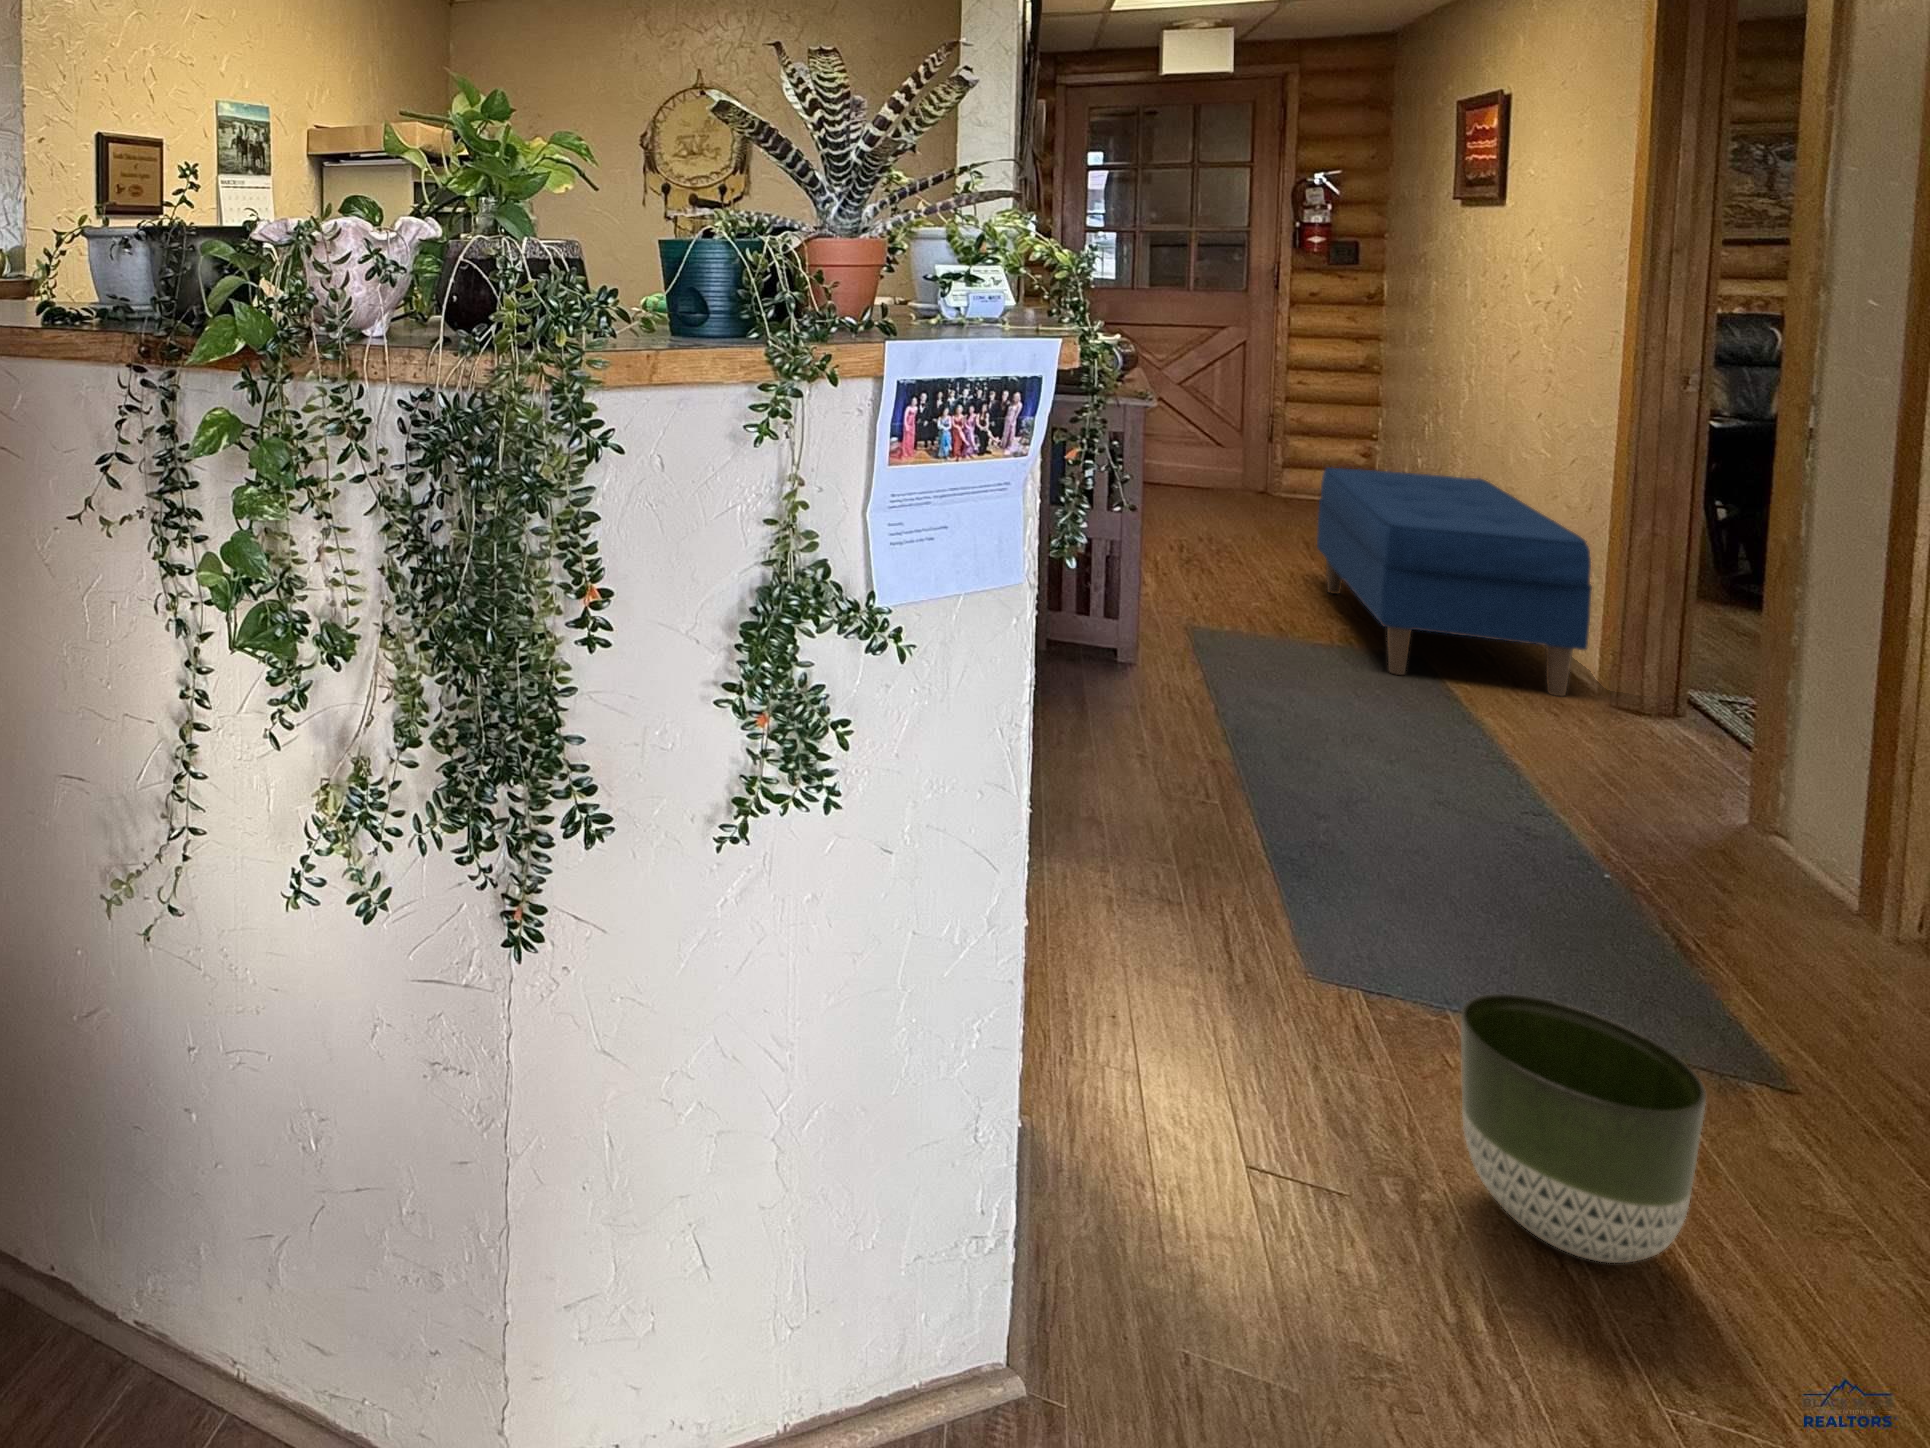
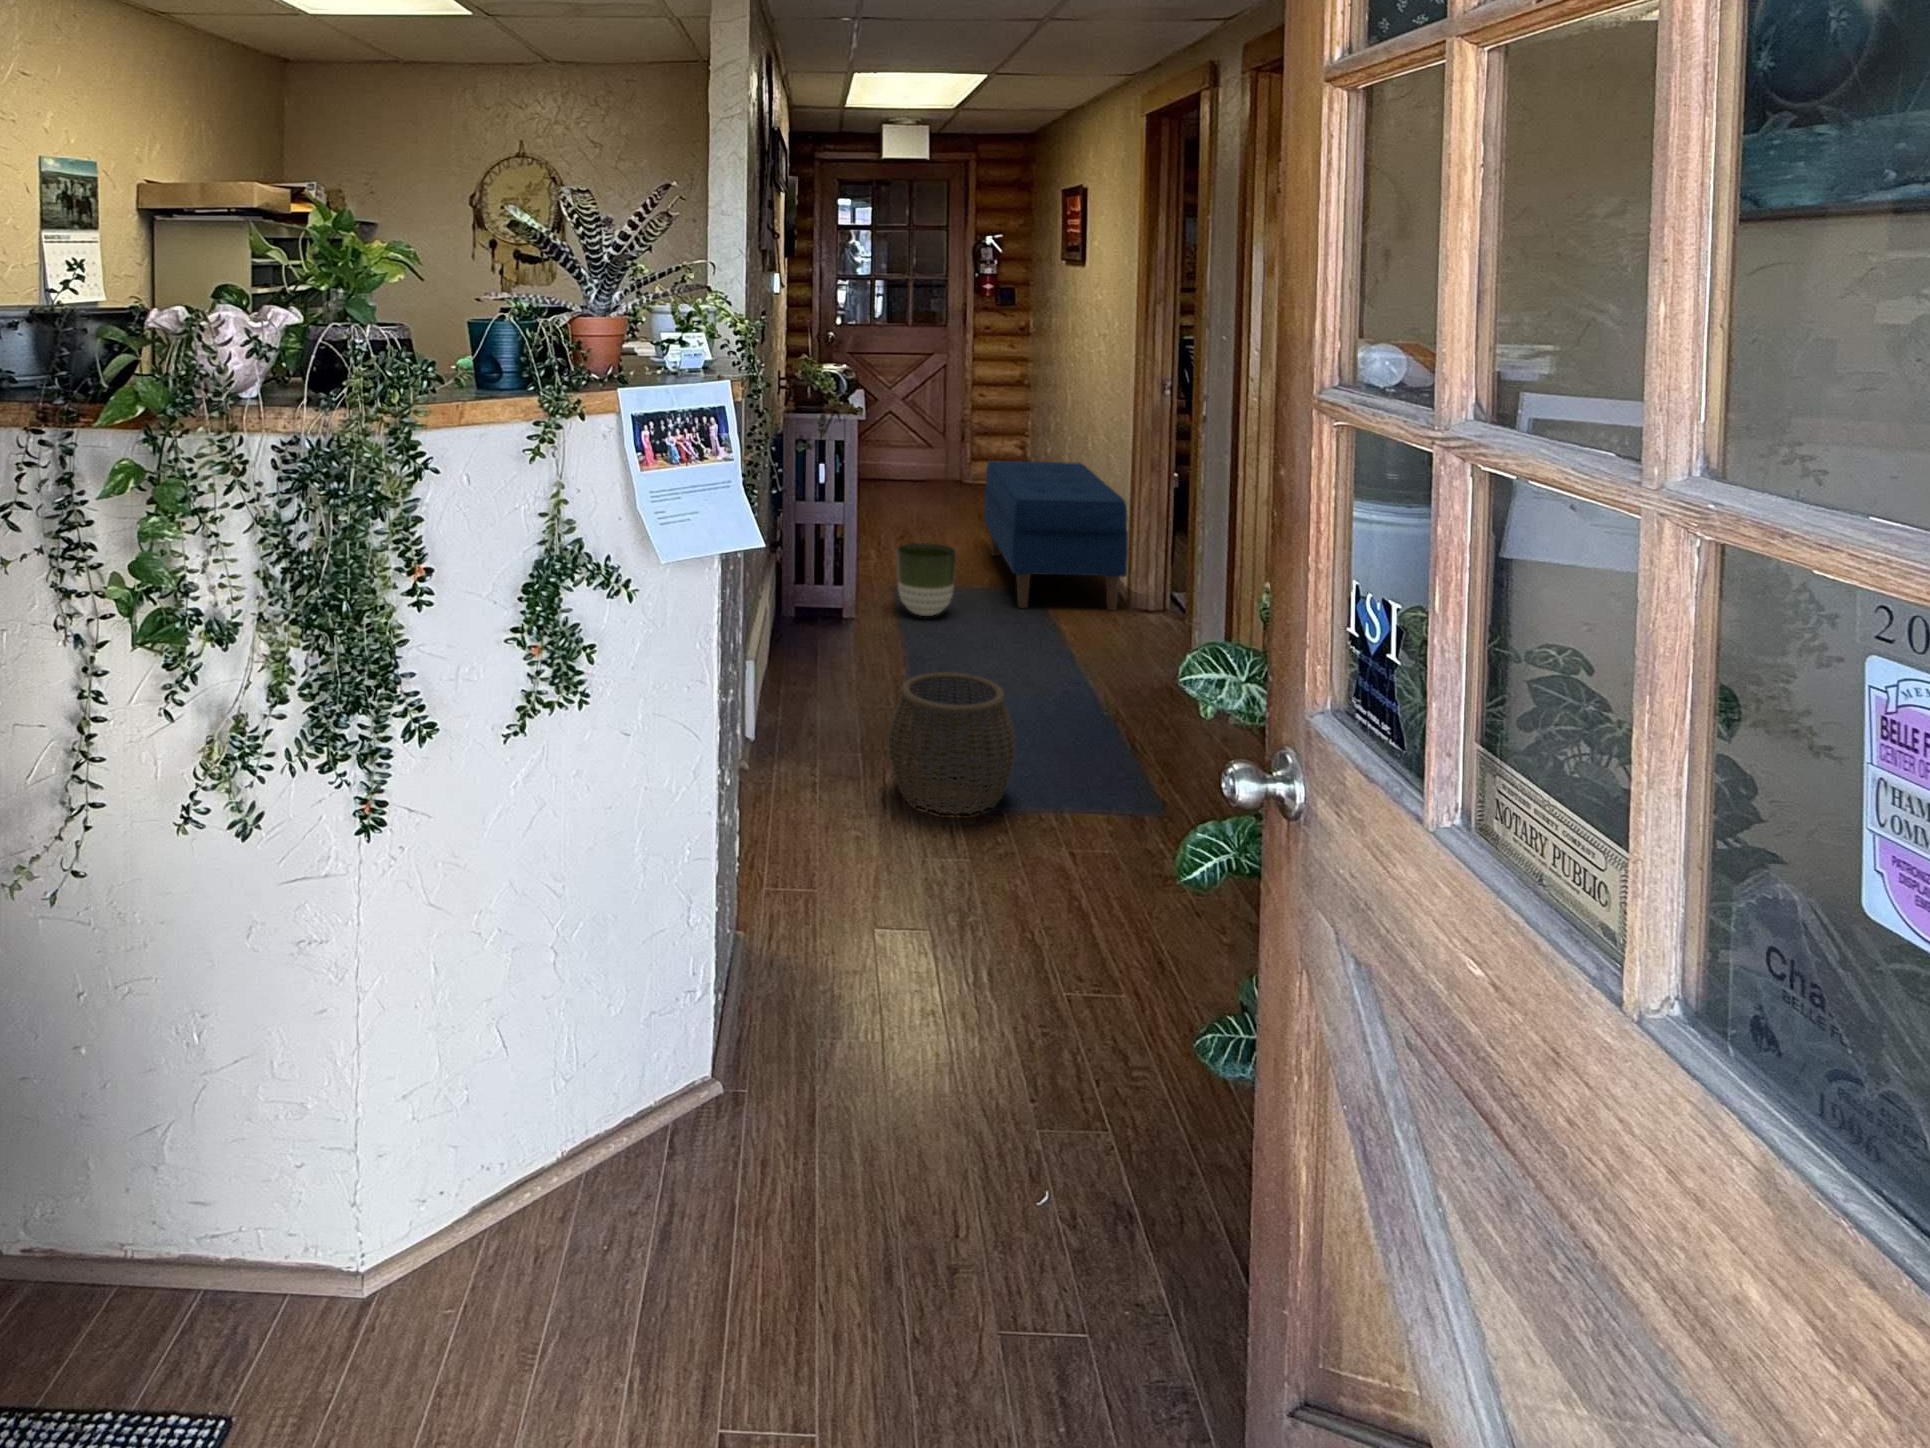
woven basket: none [1228,770,1458,994] -> present [888,672,1016,814]
planter: present [1461,994,1706,1263] -> present [897,543,956,616]

